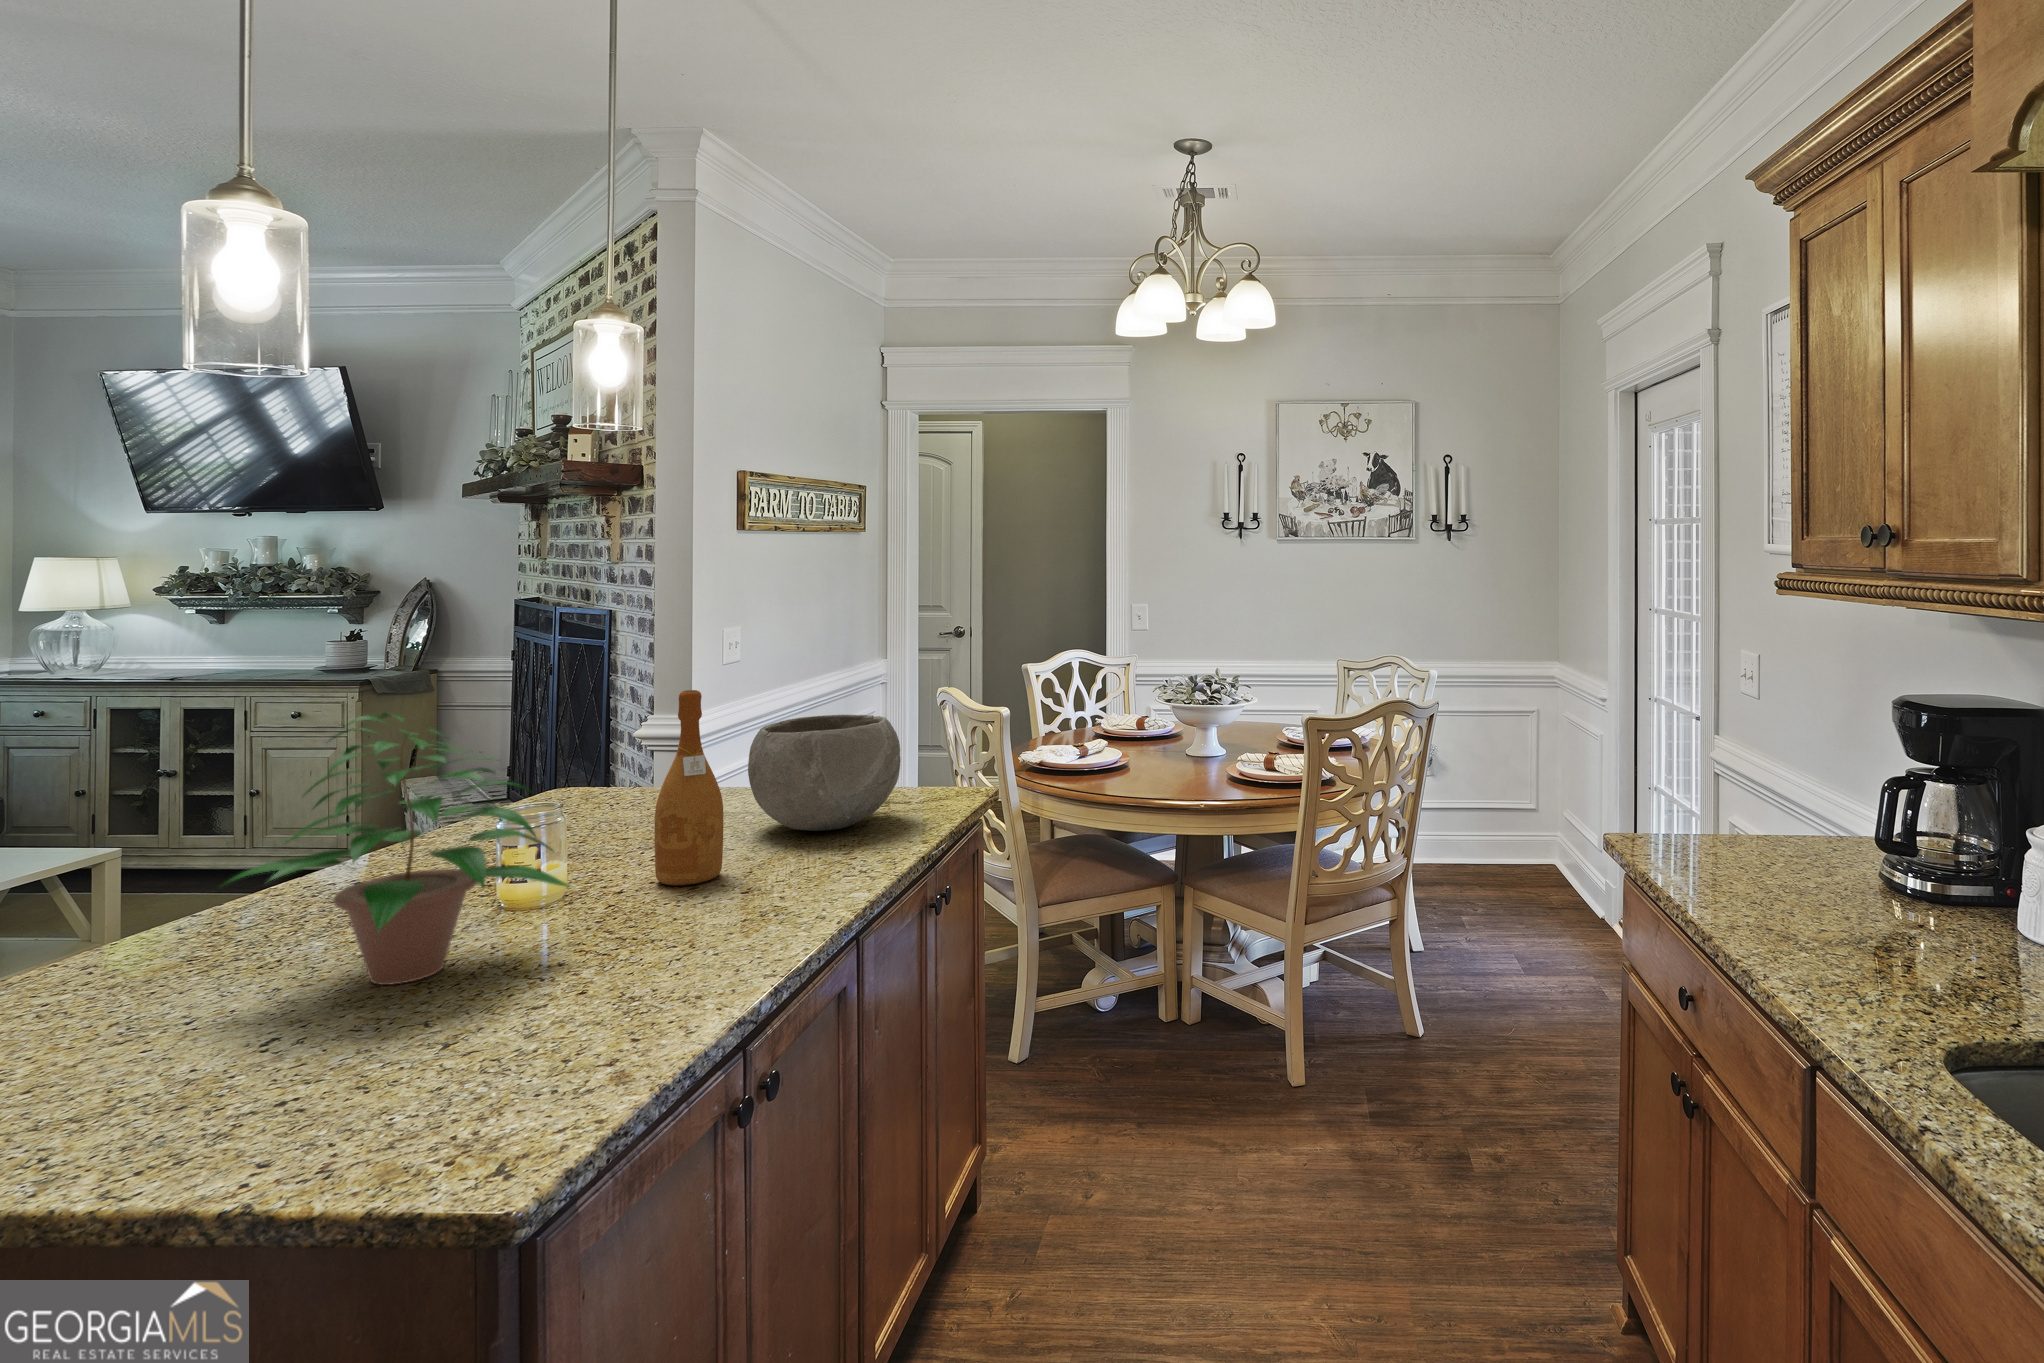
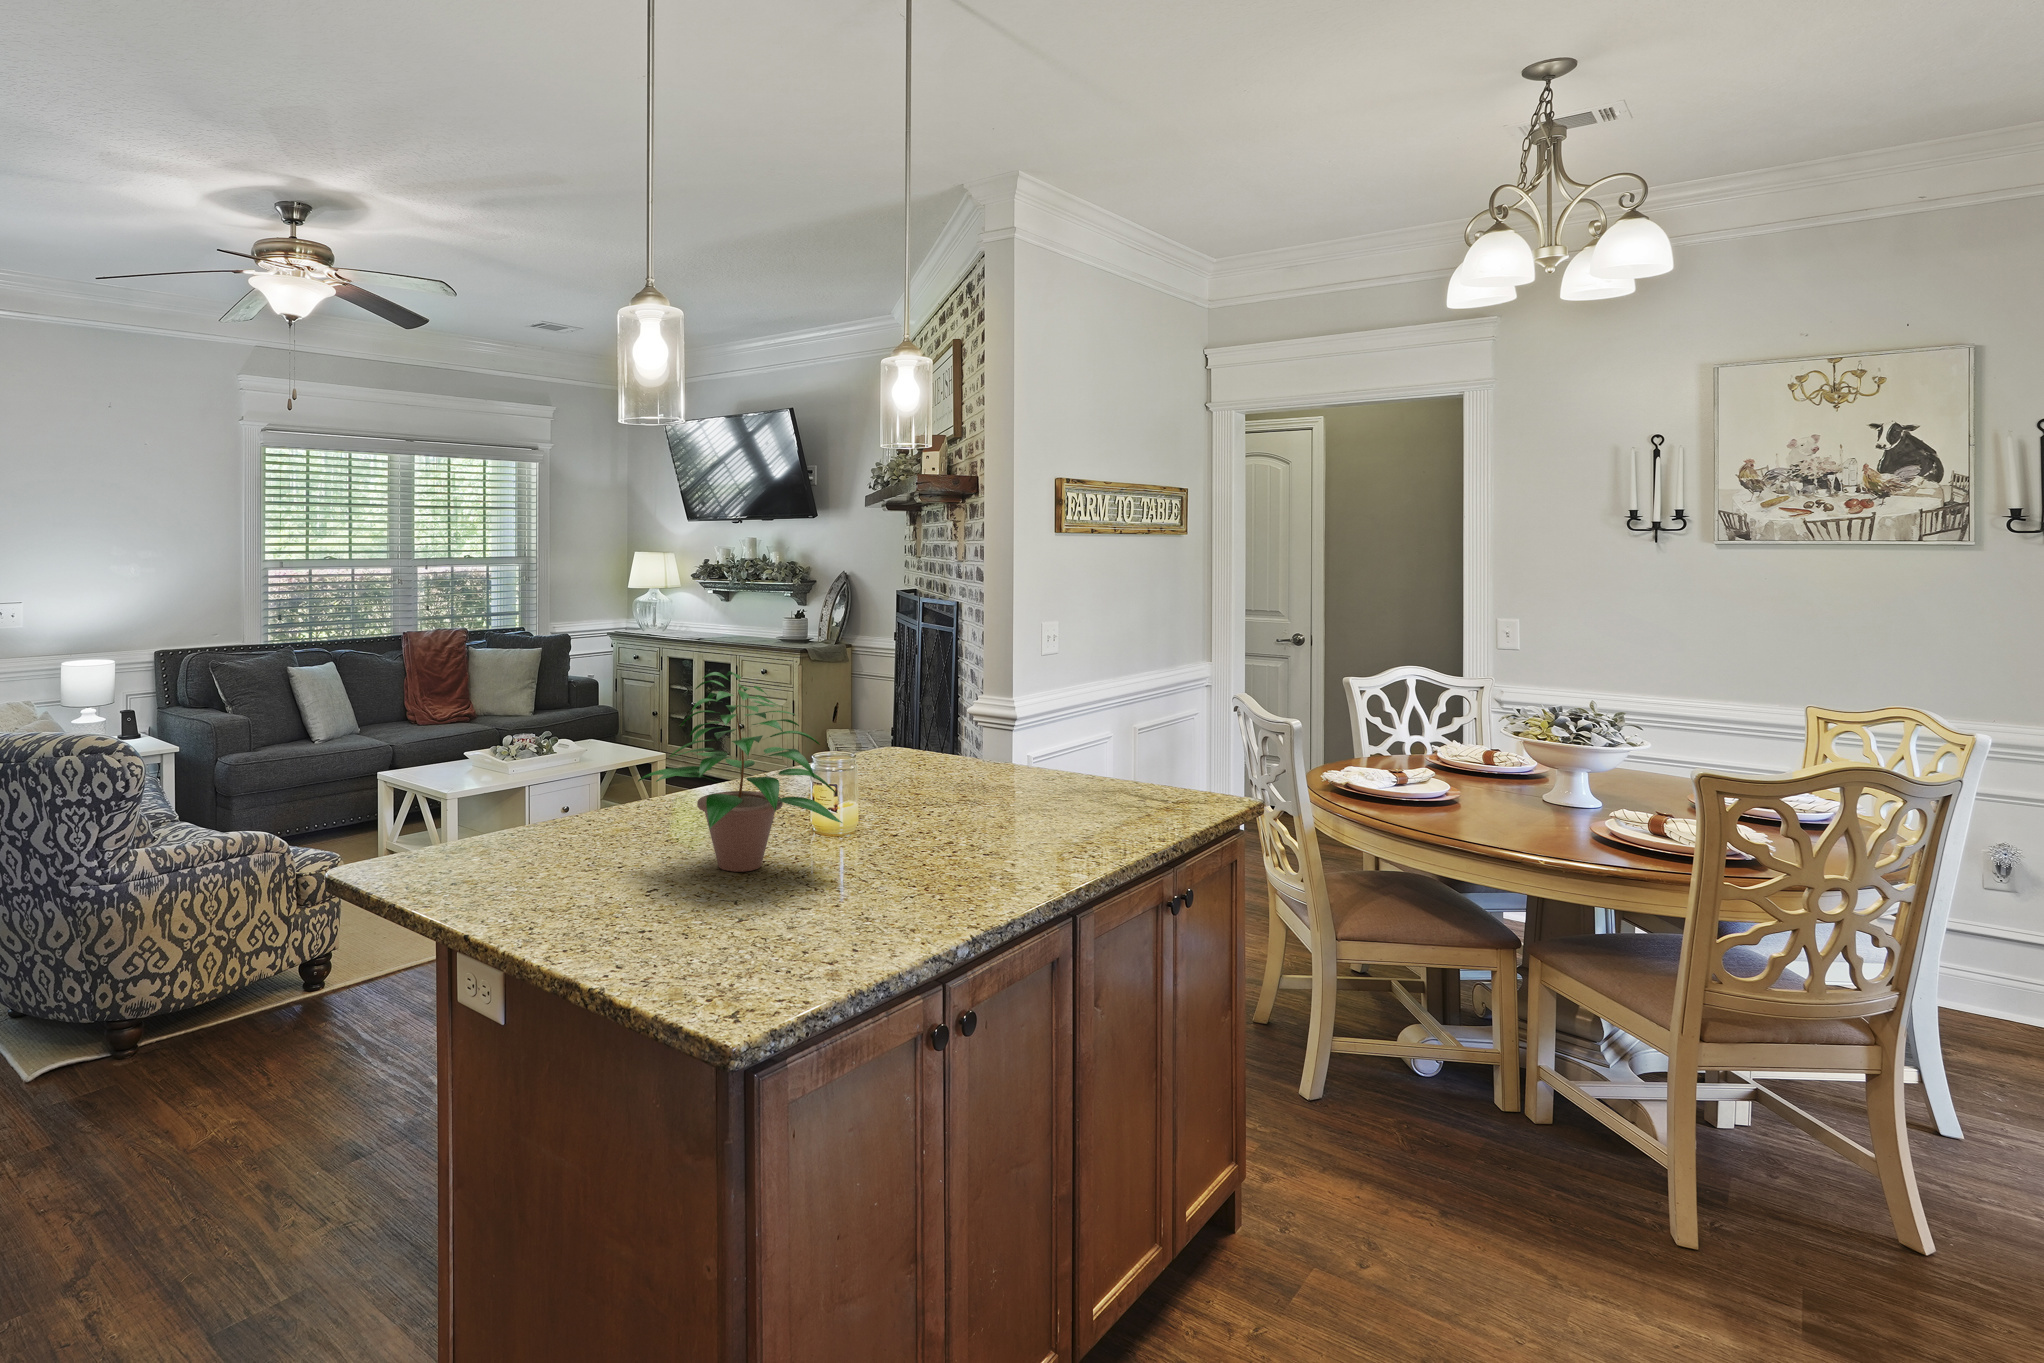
wine bottle: present [654,690,723,885] -> none [920,674,973,841]
bowl: present [748,715,901,831] -> none [1008,708,1146,817]

